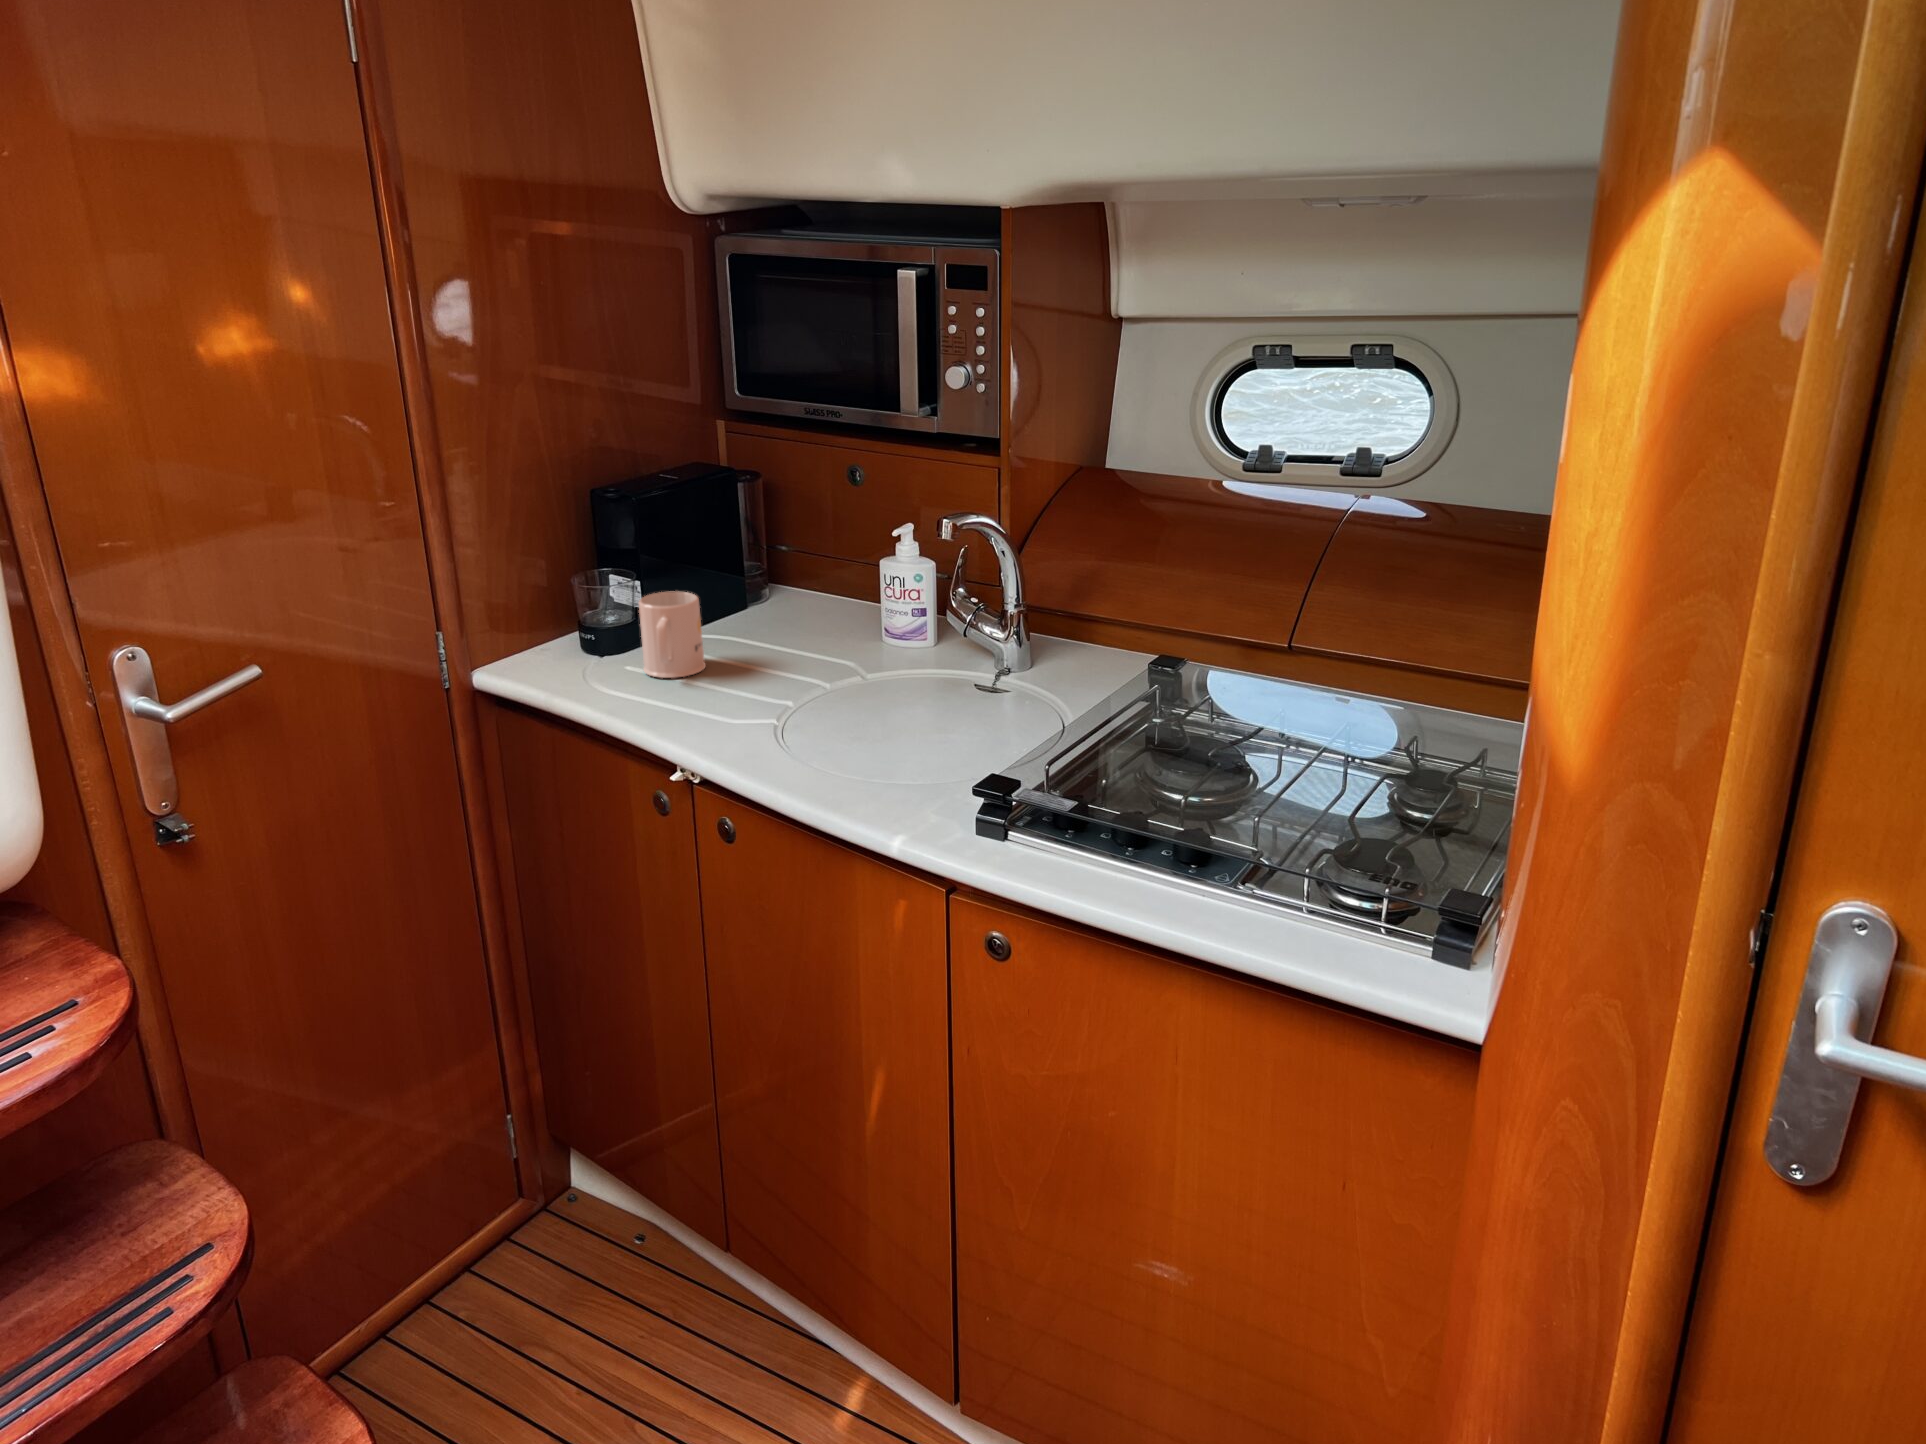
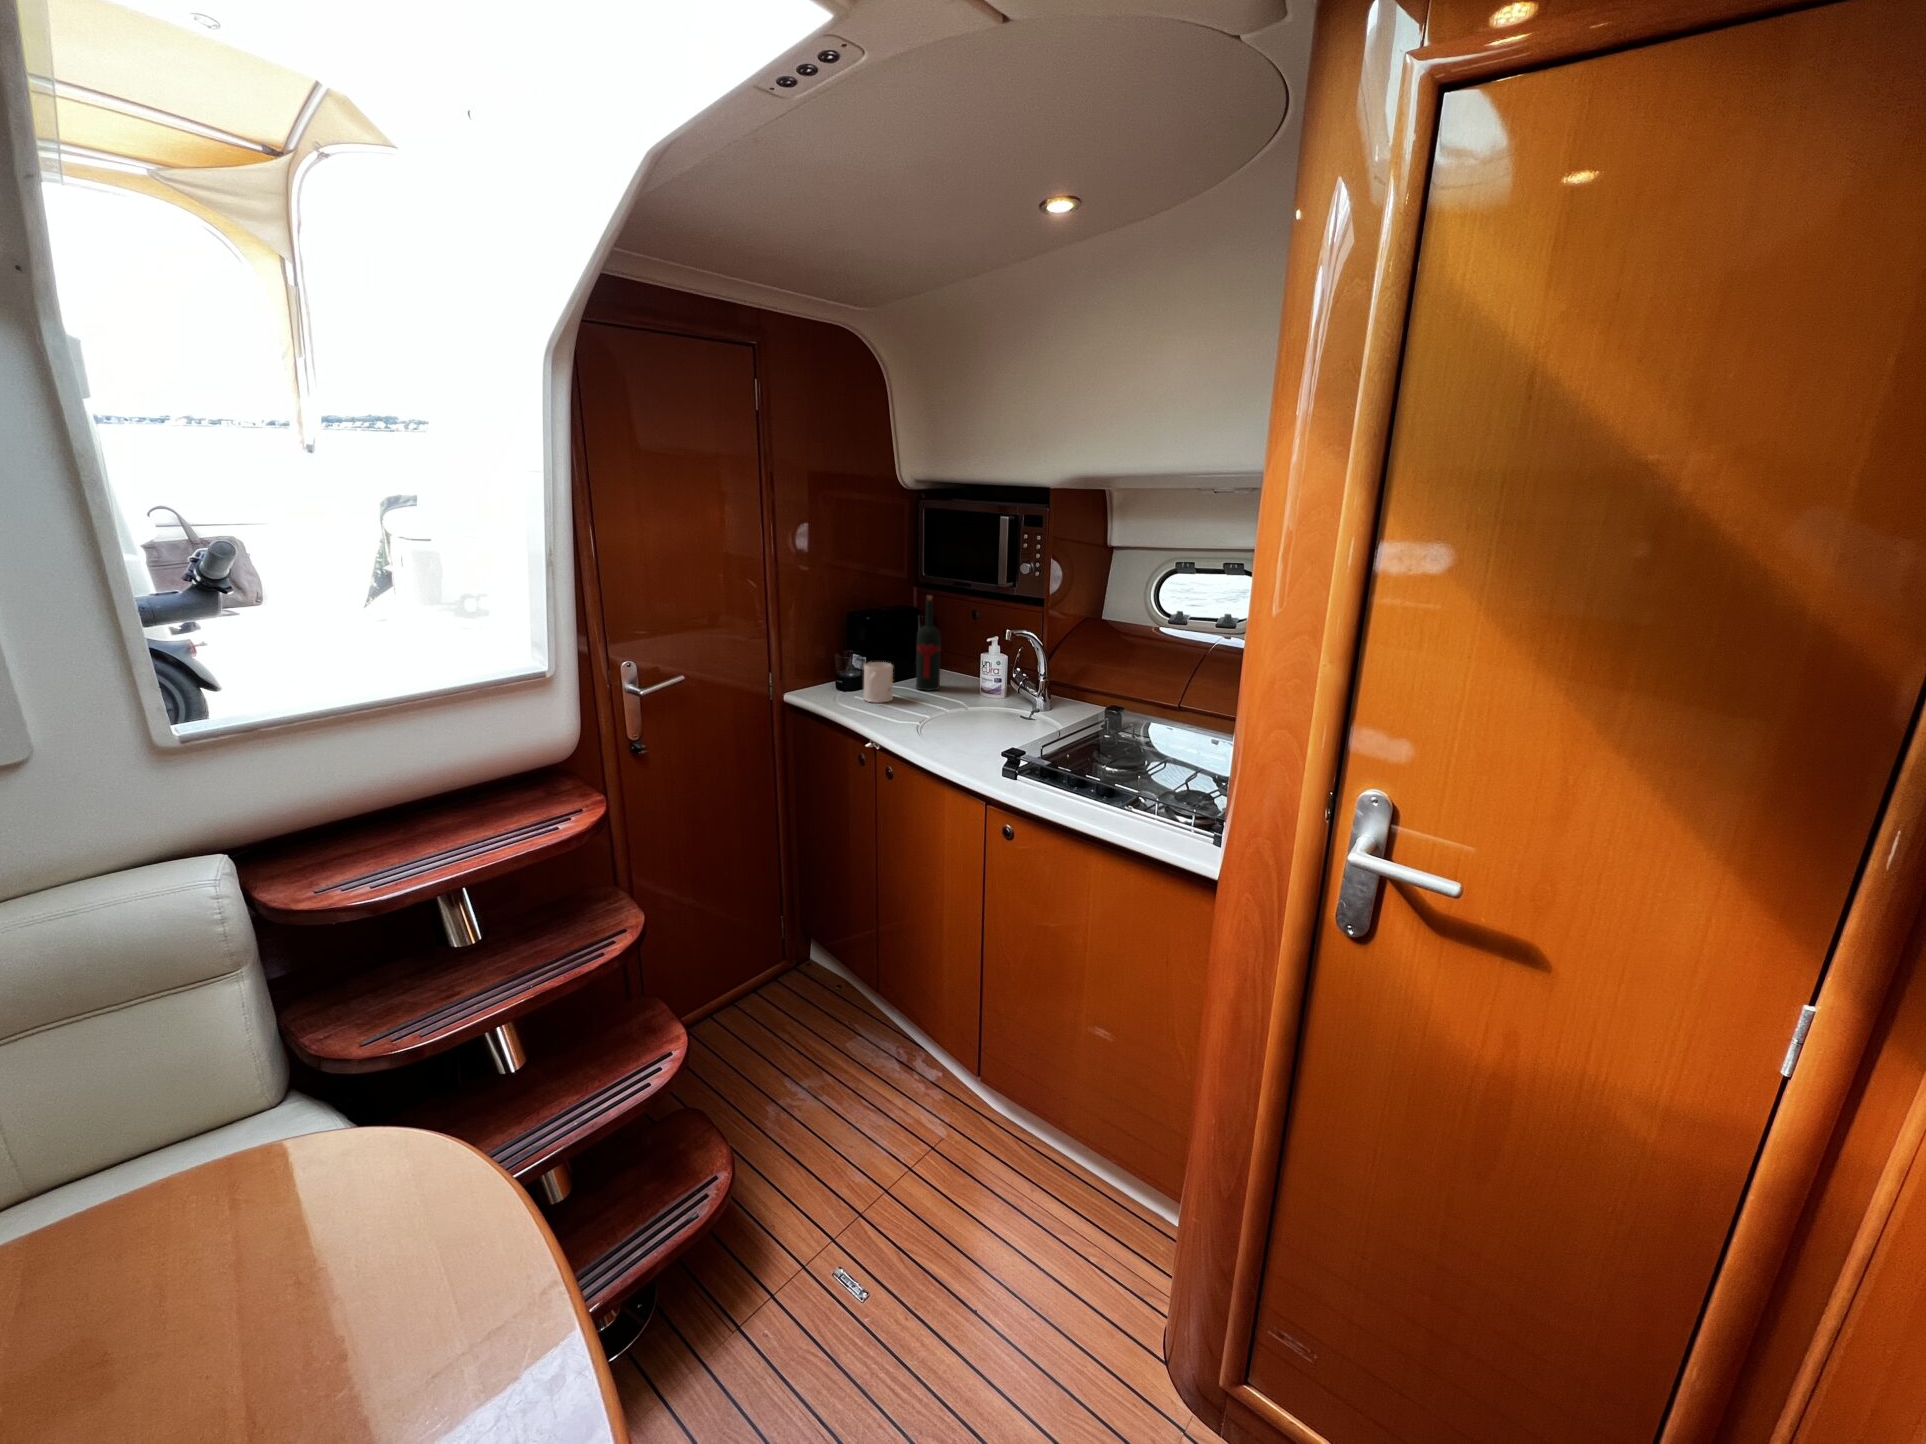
wine bottle: none [739,445,795,640] -> present [916,596,941,691]

